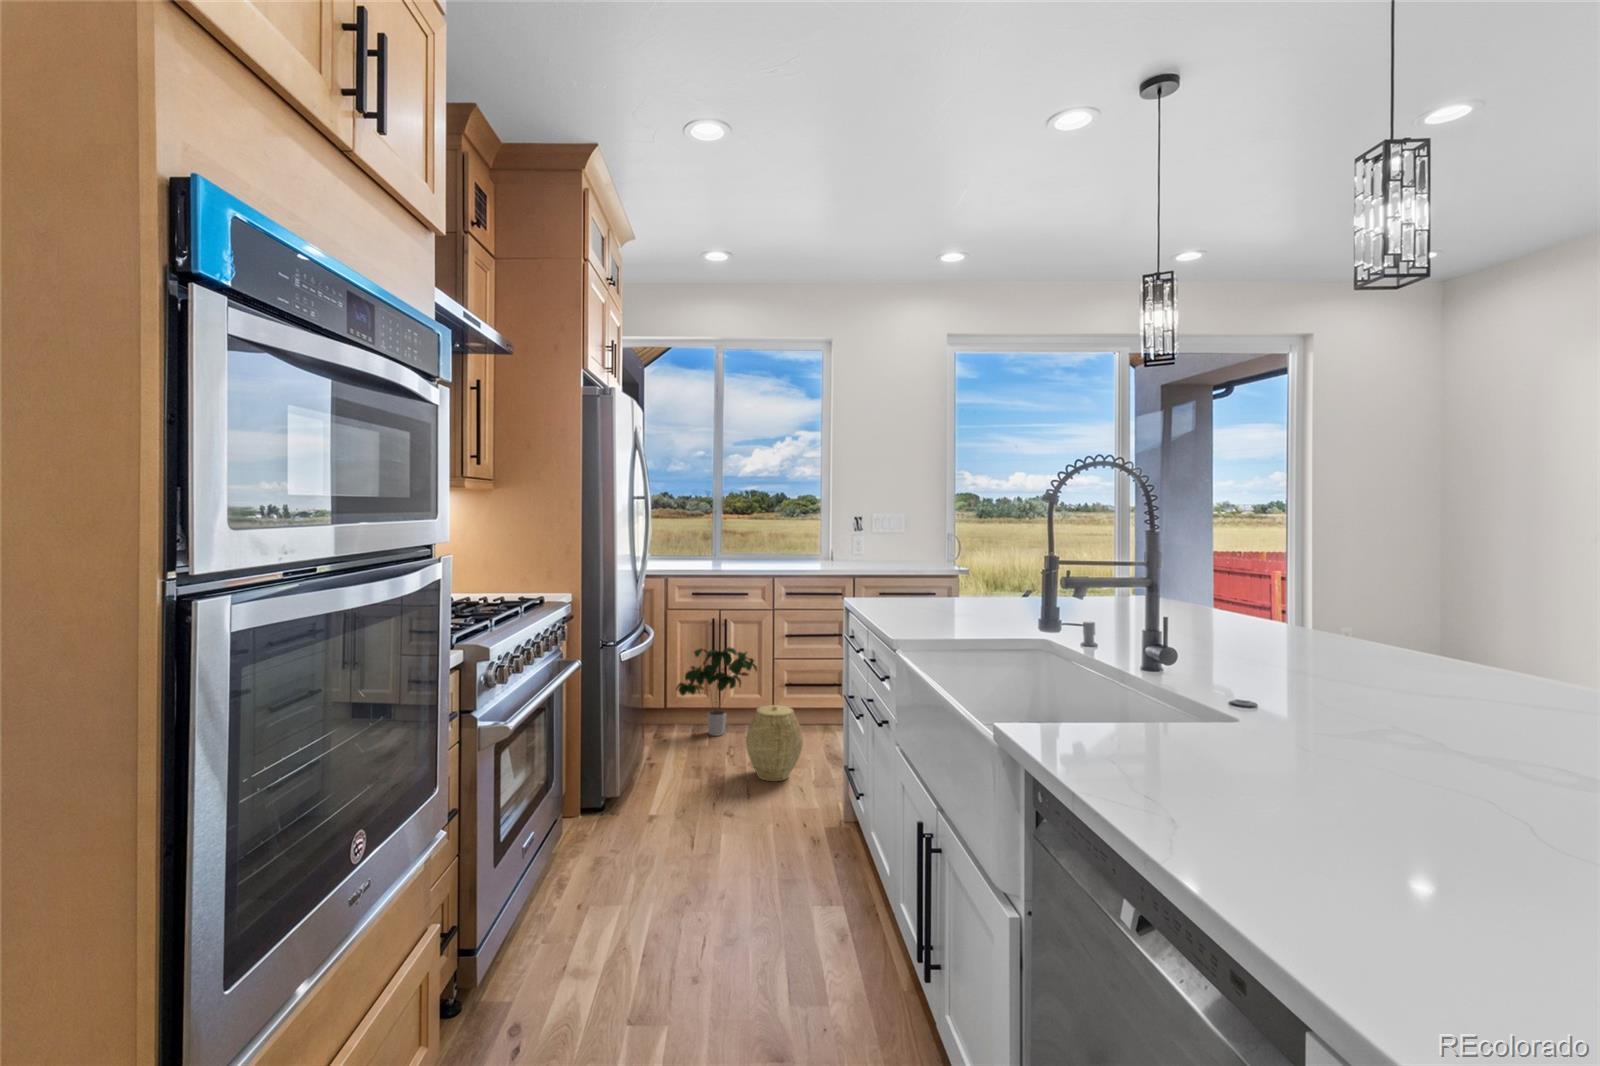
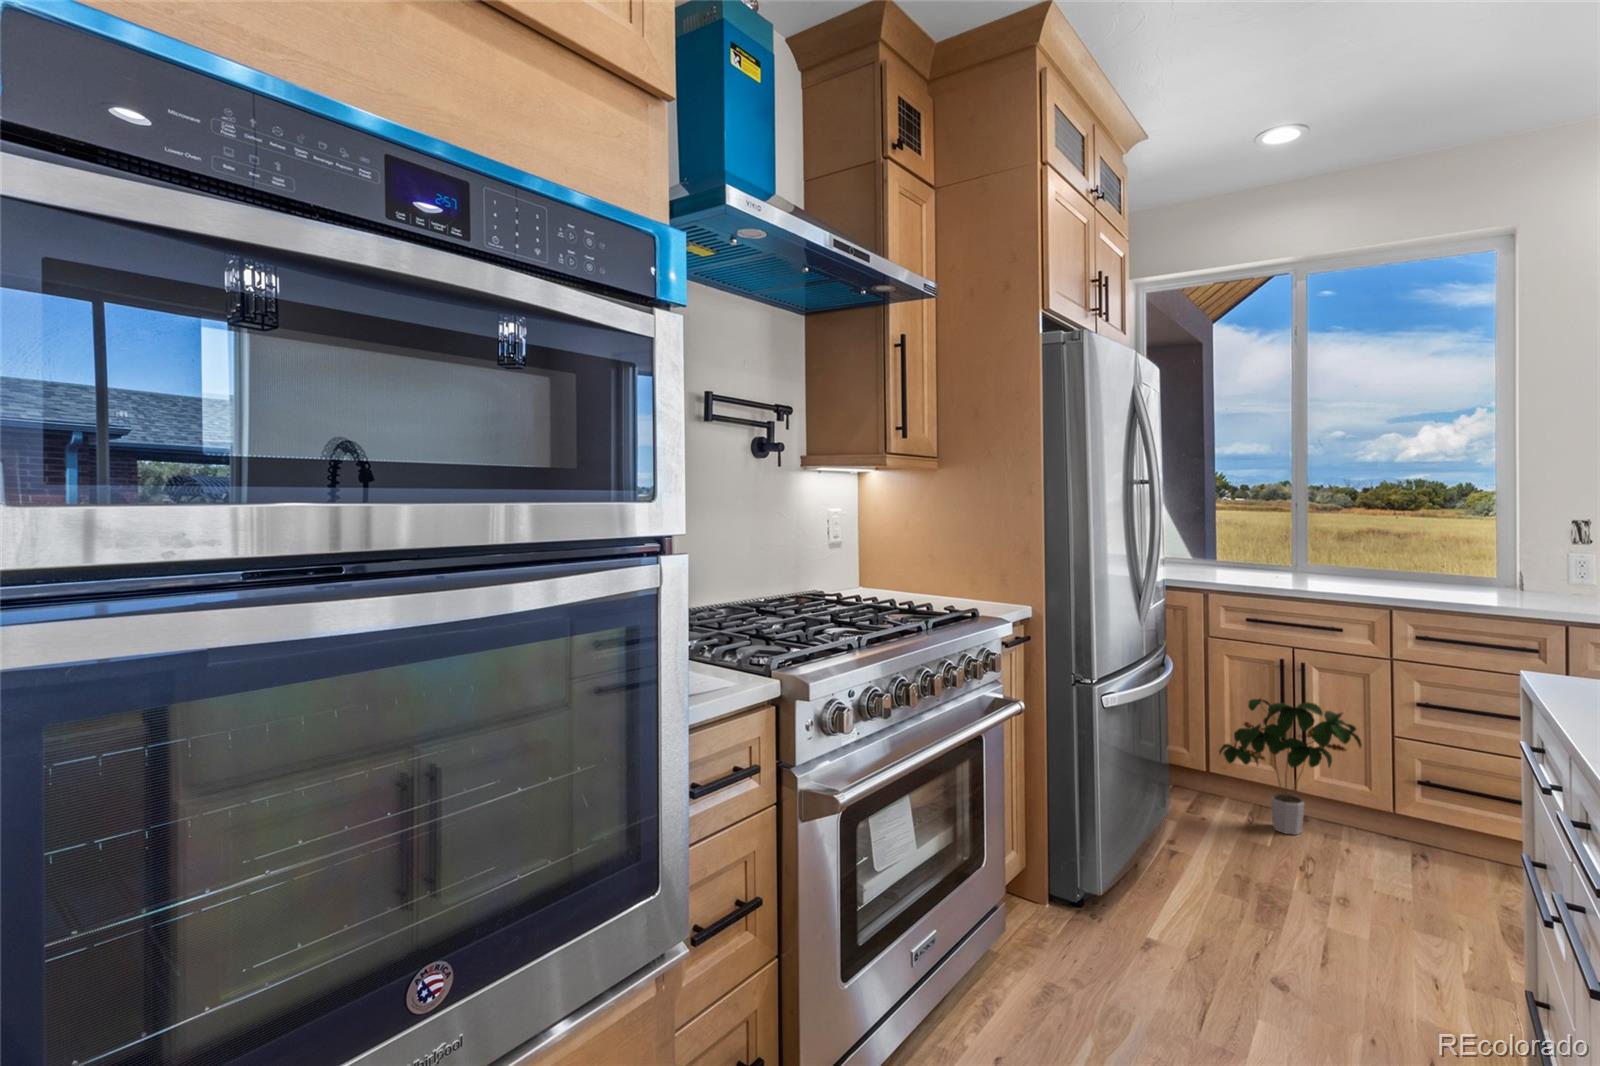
woven basket: present [746,705,803,781] -> none [1325,810,1444,946]

